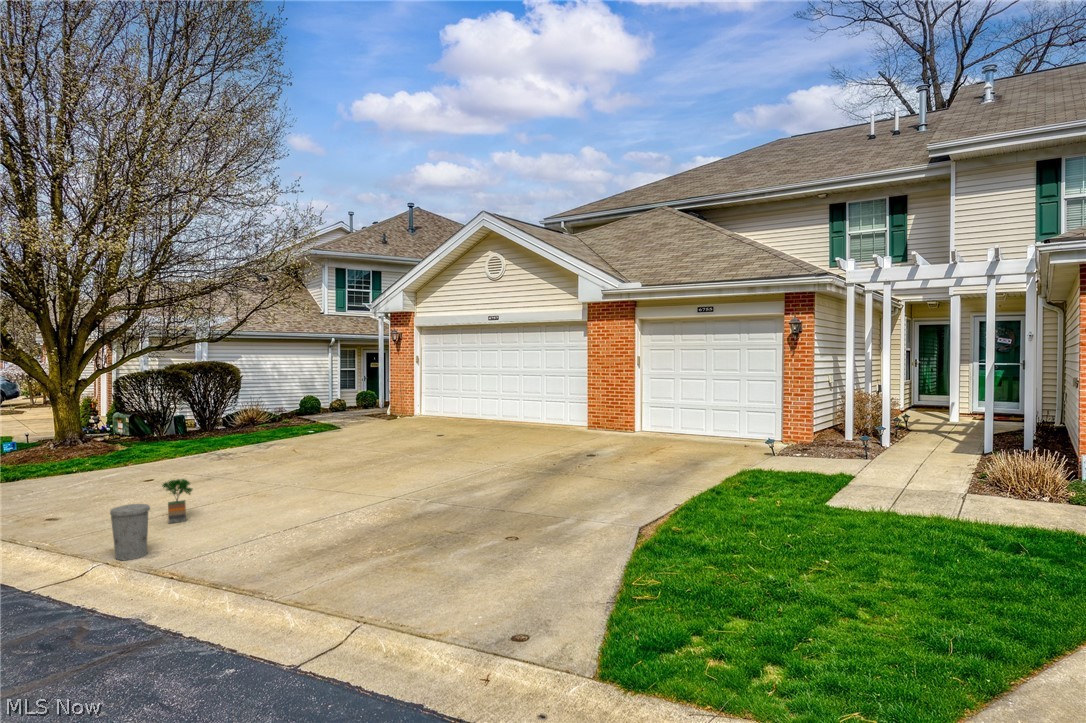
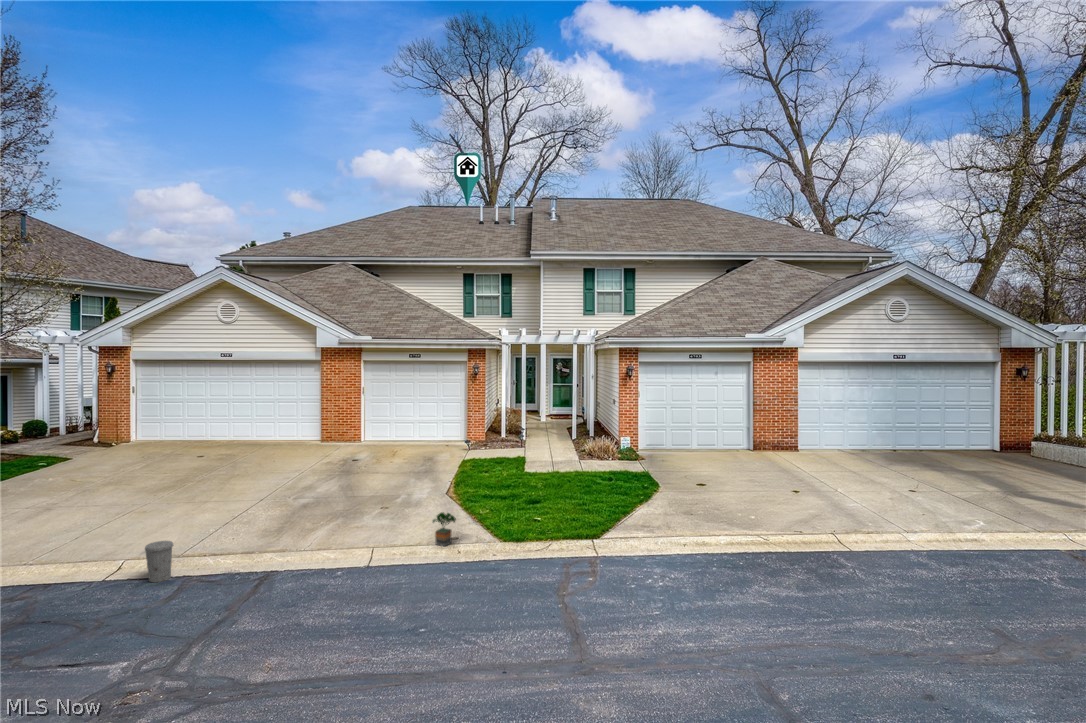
potted tree: present [162,479,192,523] -> present [433,512,456,546]

